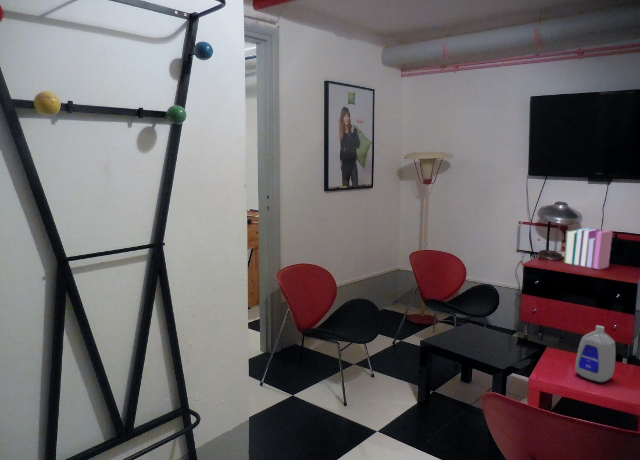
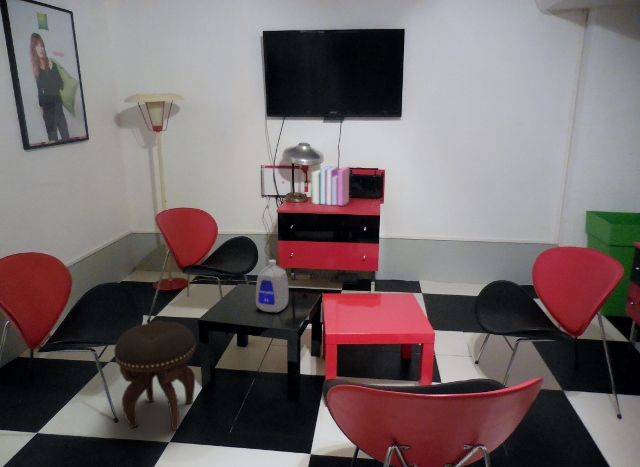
bottle: present [575,325,616,382] -> present [256,260,289,312]
footstool: none [353,334,416,426] -> present [114,321,196,430]

